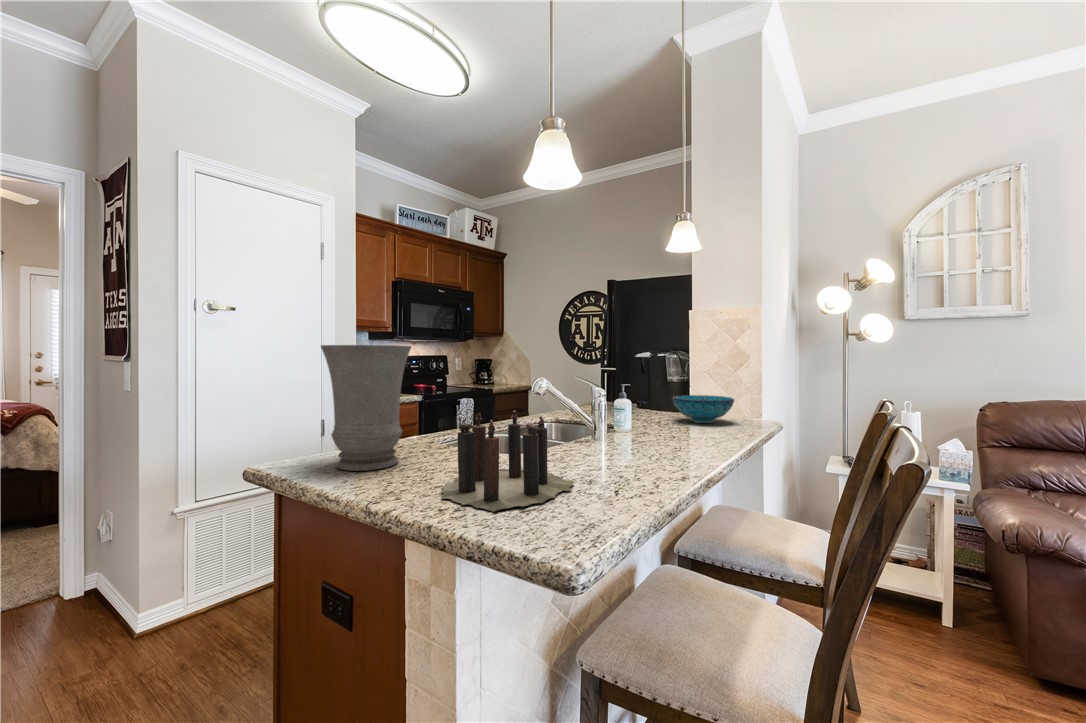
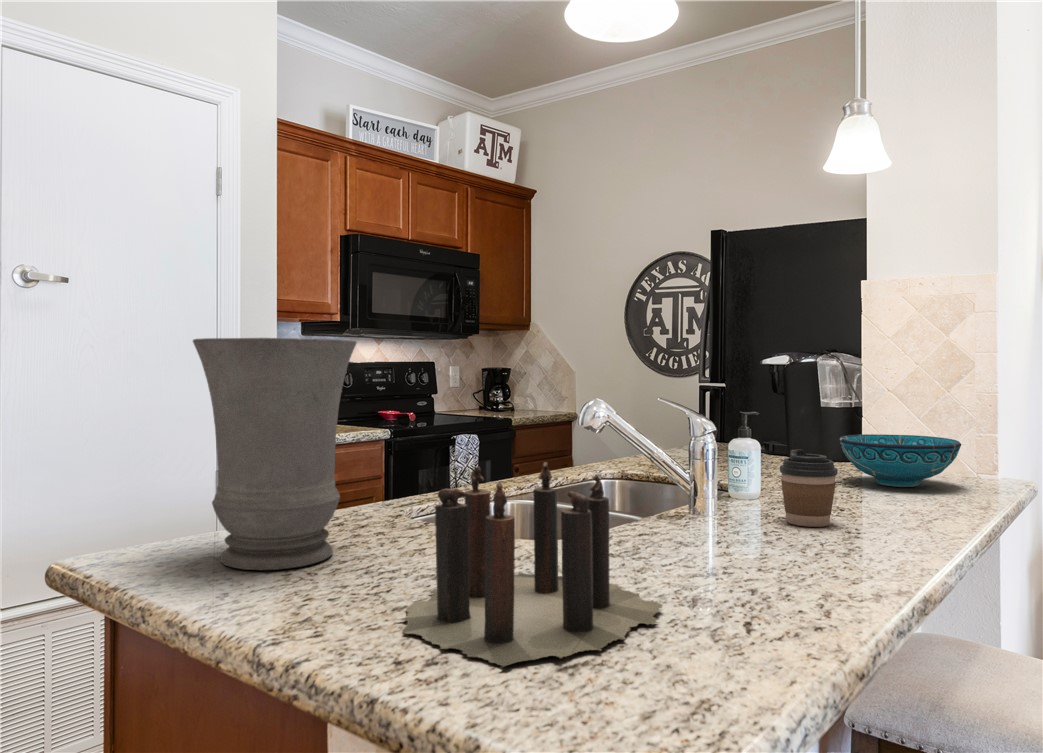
coffee cup: none [638,403,668,444] -> present [780,449,838,527]

